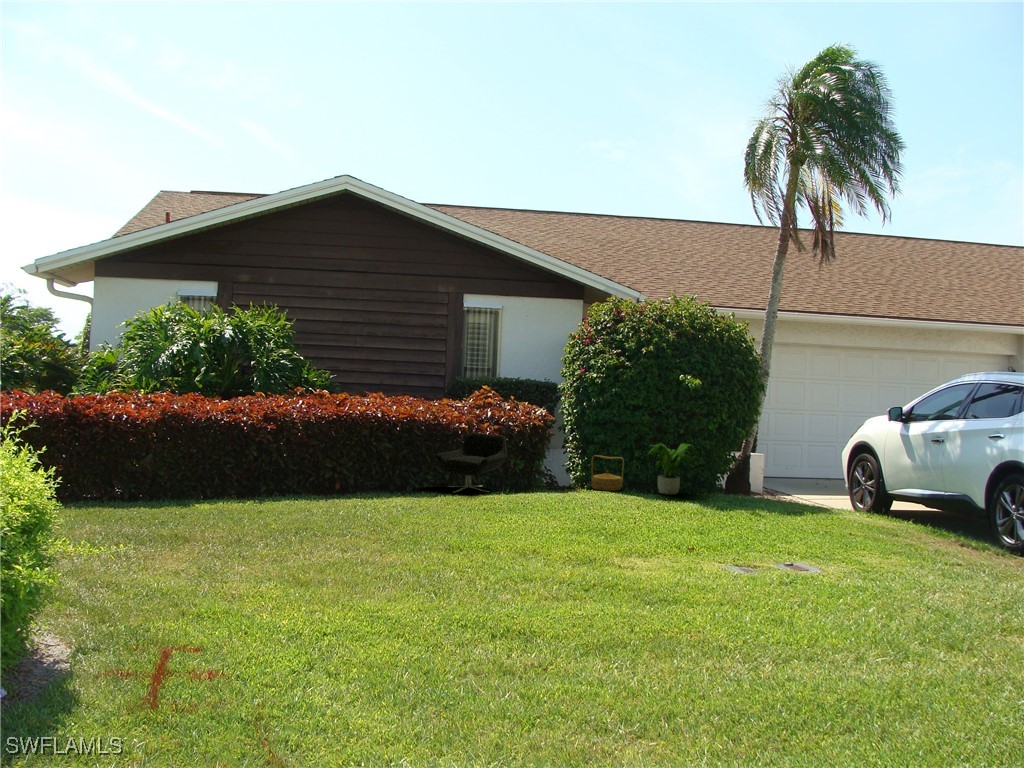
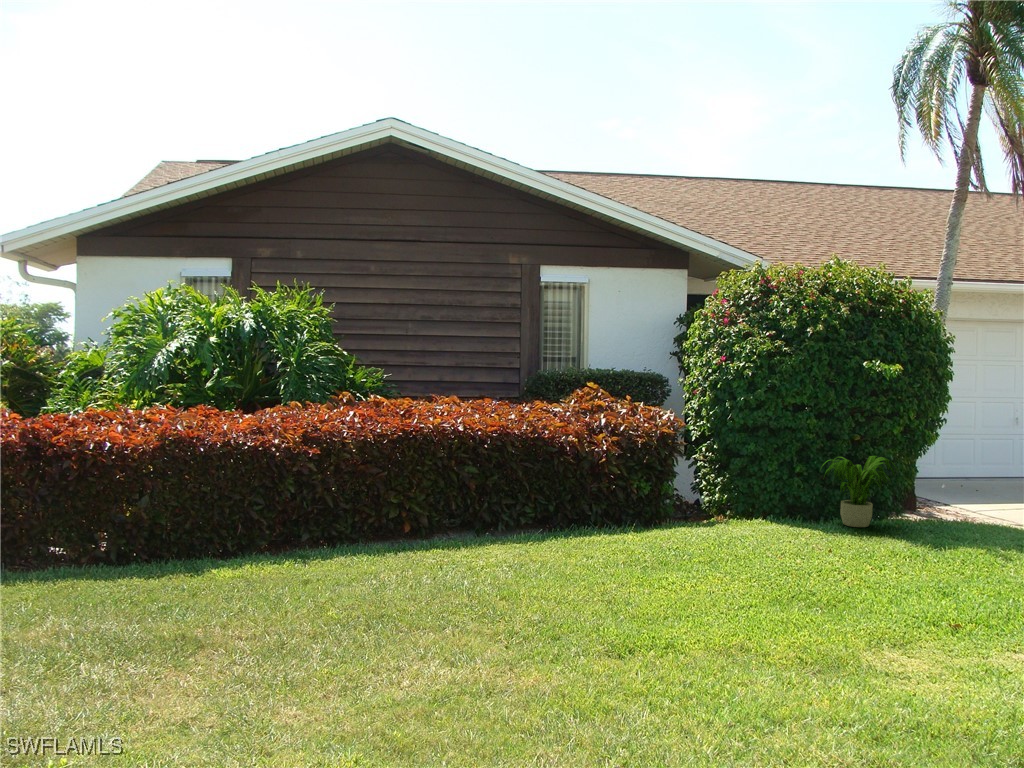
lounge chair: present [435,433,507,493] -> none [538,448,636,536]
woven basket: present [591,455,624,491] -> none [746,475,793,524]

